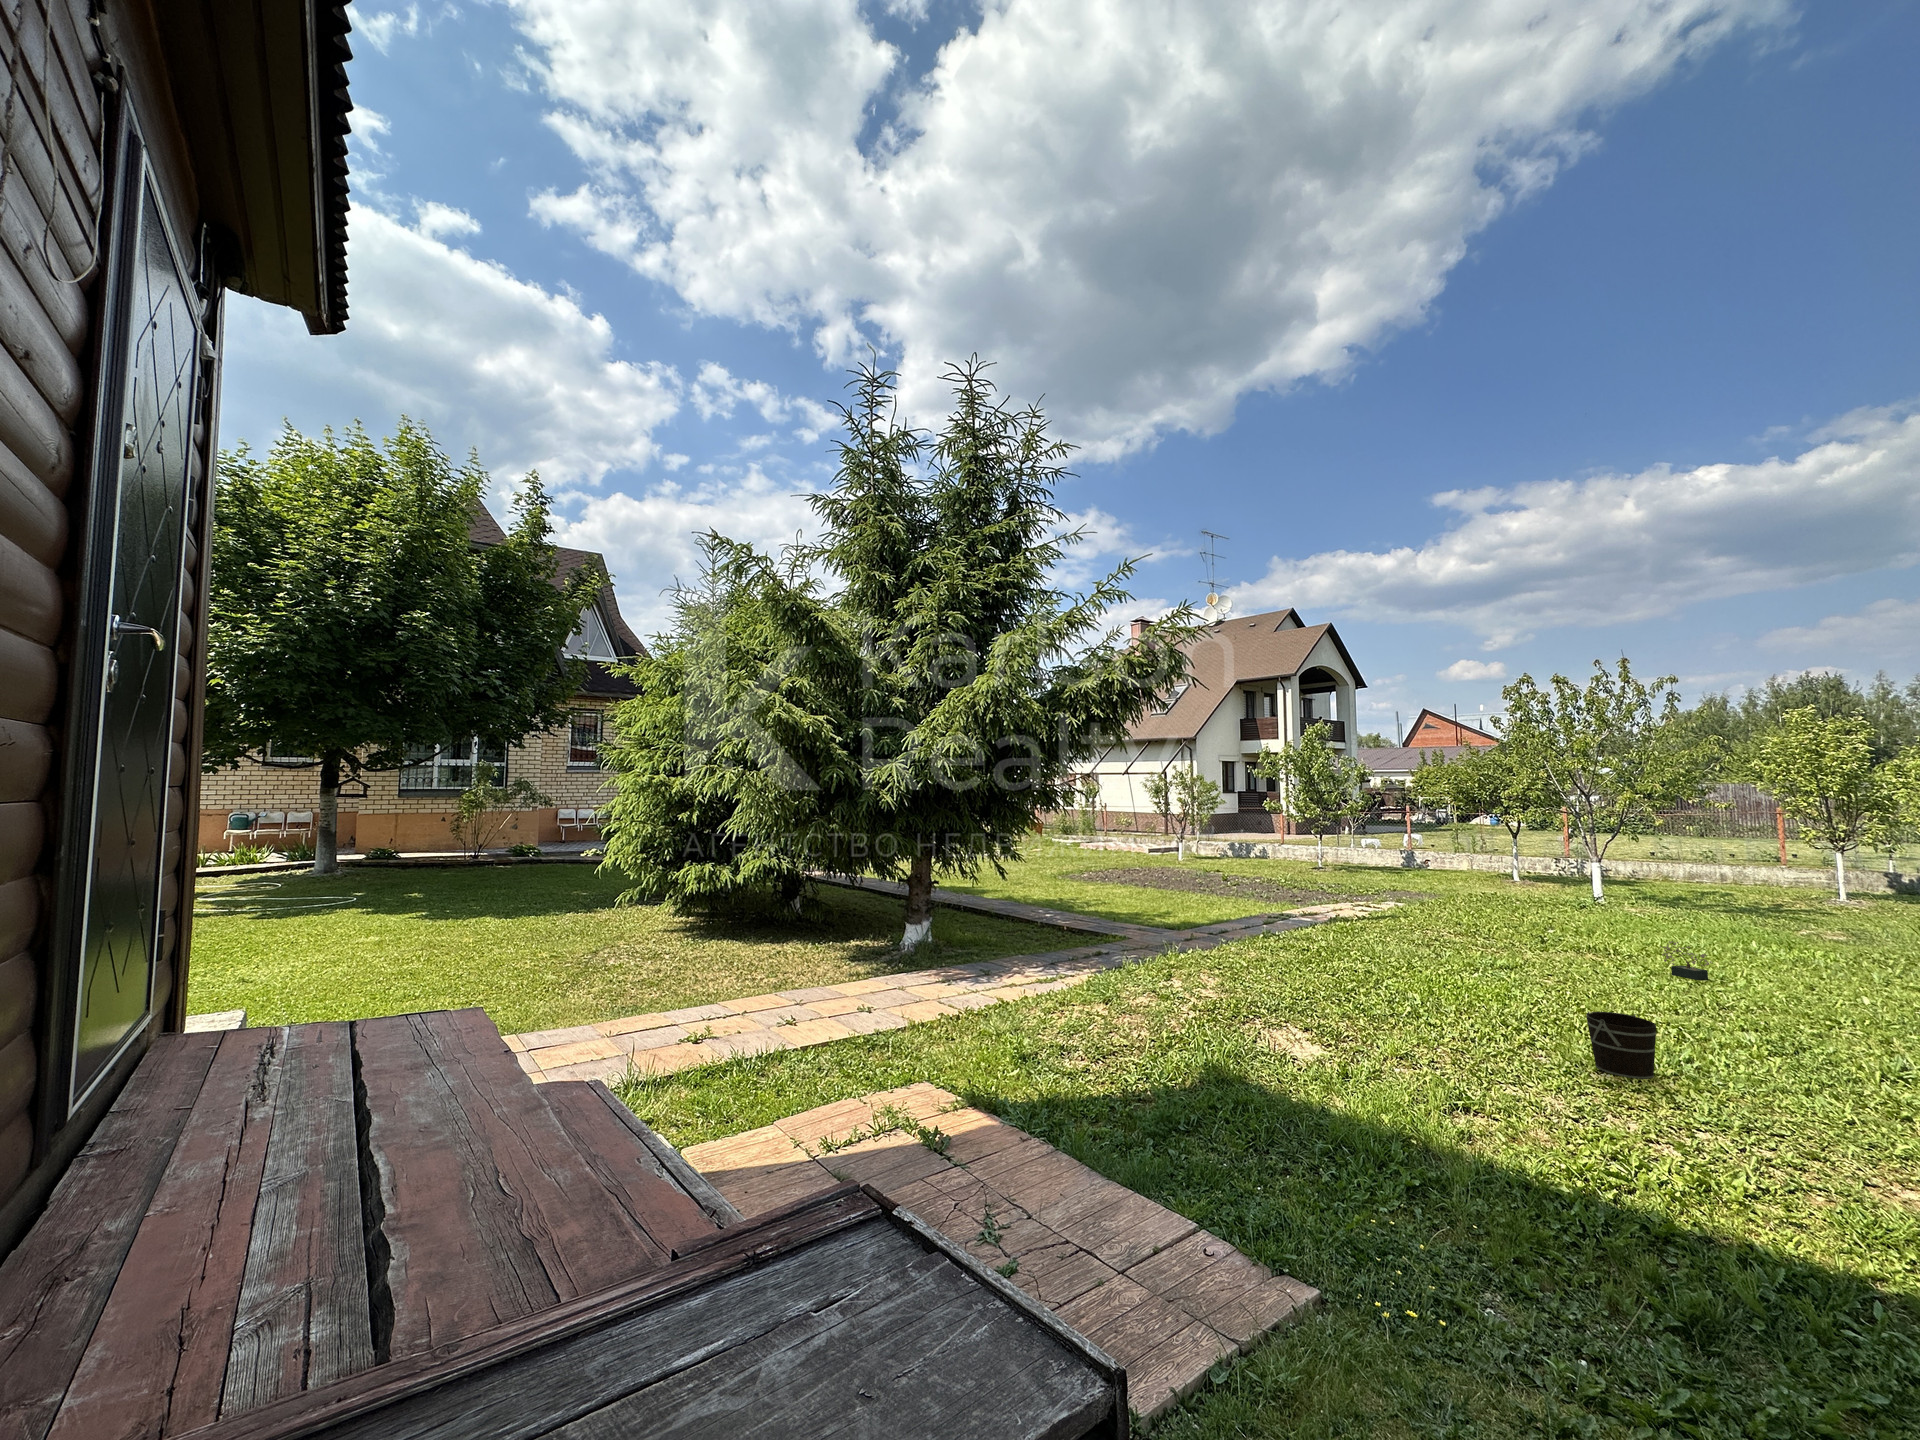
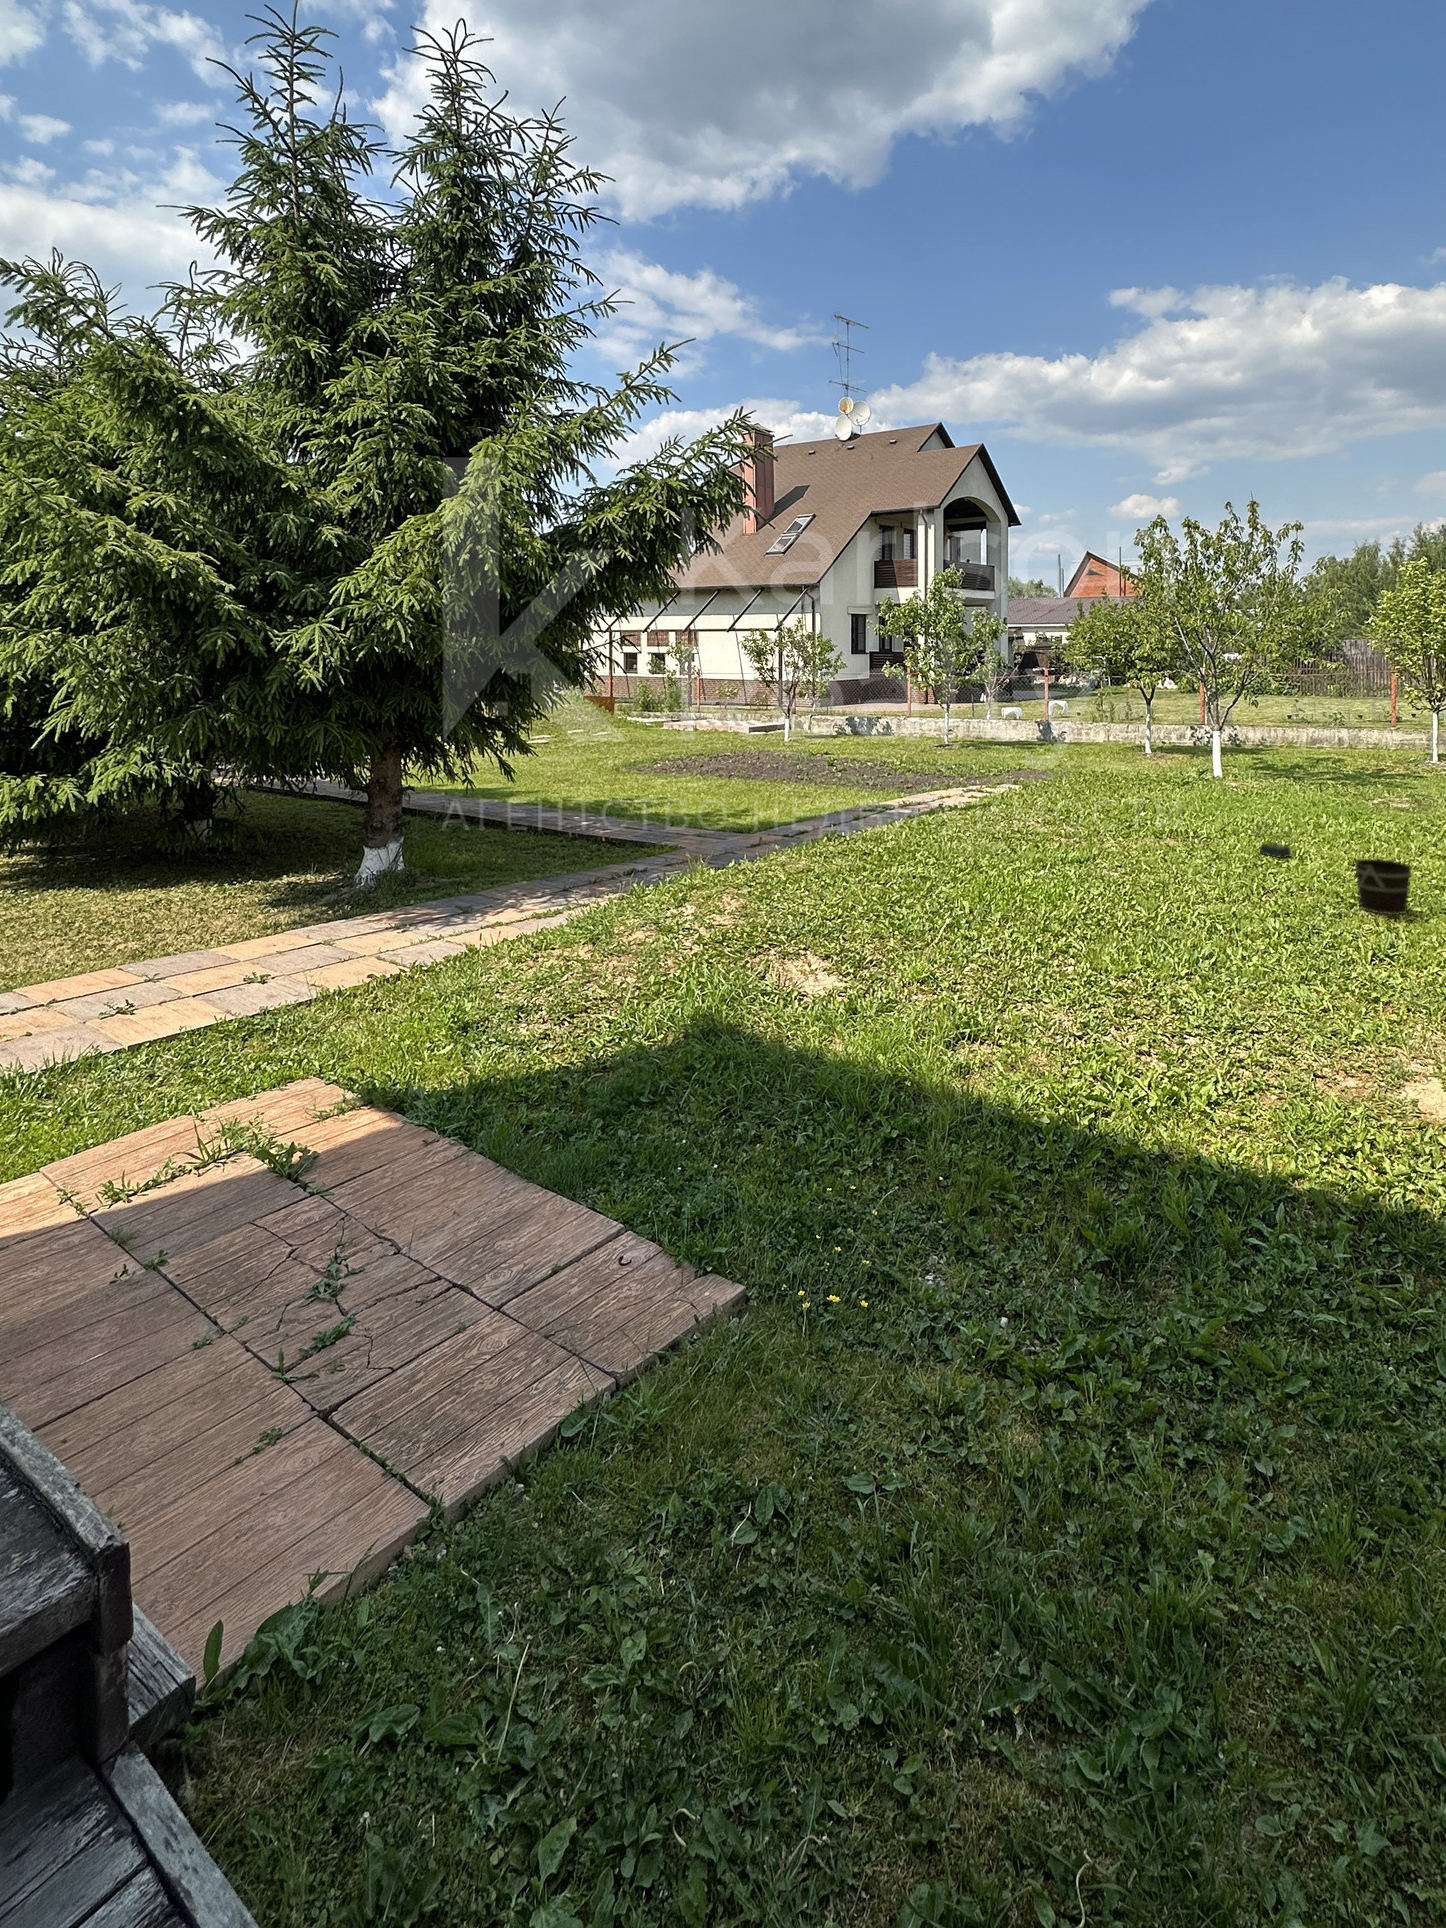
bucket: present [1586,1012,1656,1079] -> present [1355,859,1411,915]

